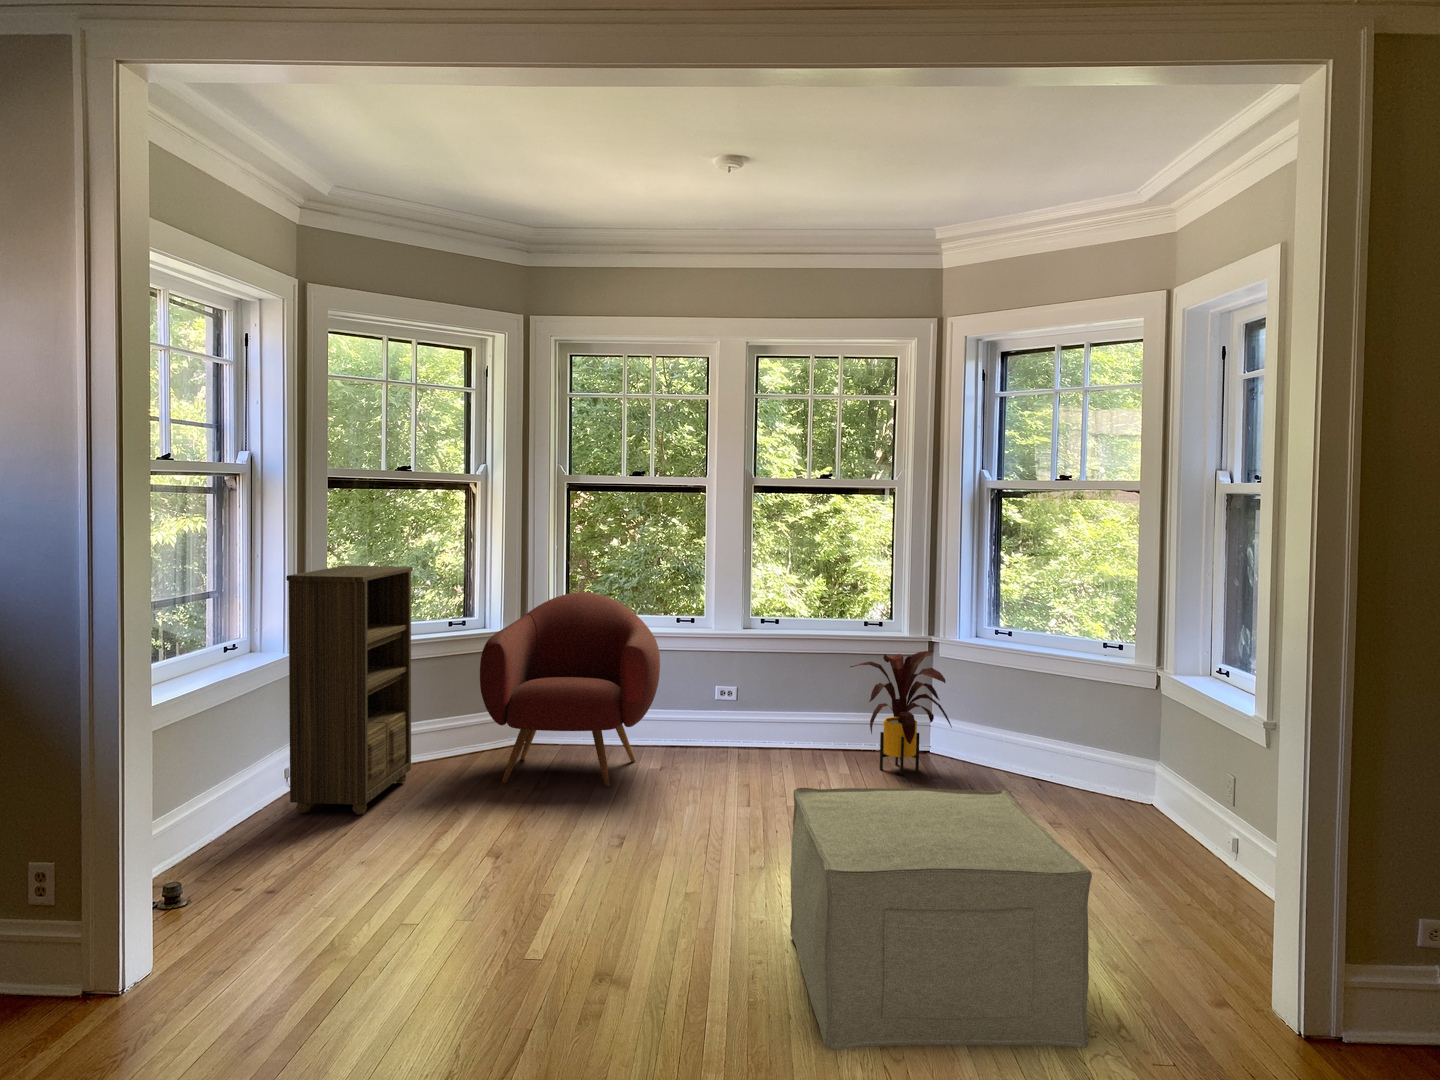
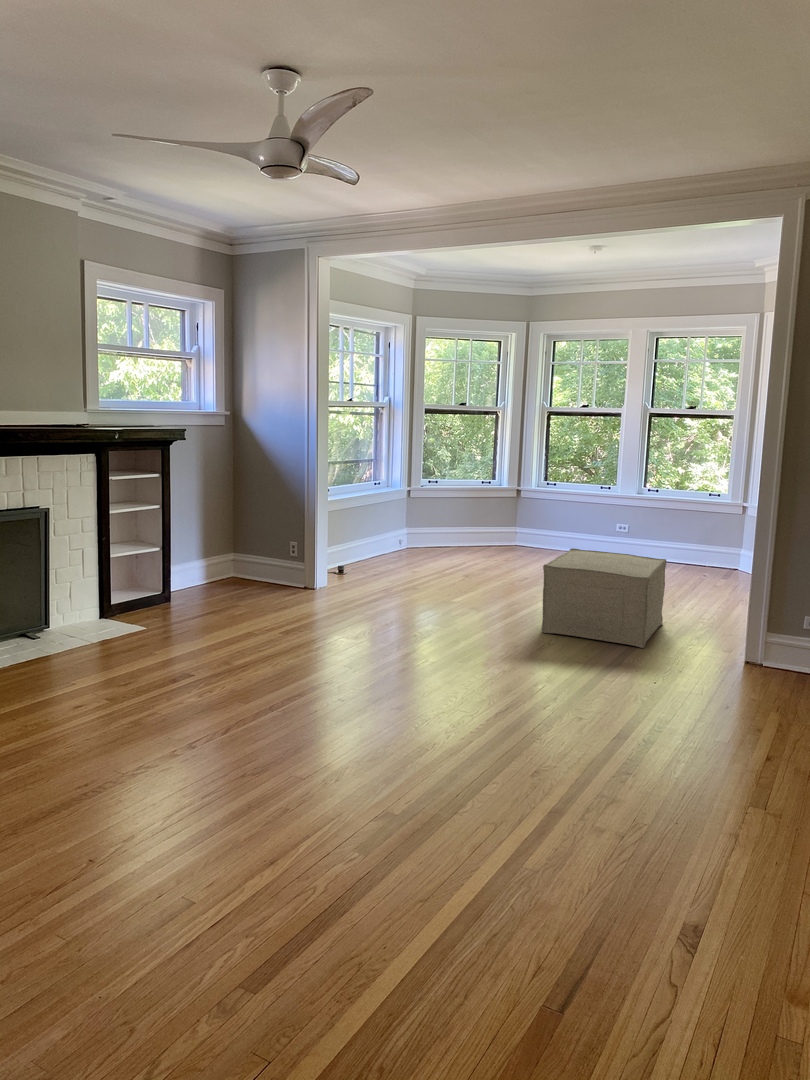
bookshelf: present [286,566,412,815] -> none [399,450,458,559]
armchair: present [480,592,660,787] -> none [486,469,579,564]
house plant: present [850,651,952,775] -> none [683,512,740,578]

